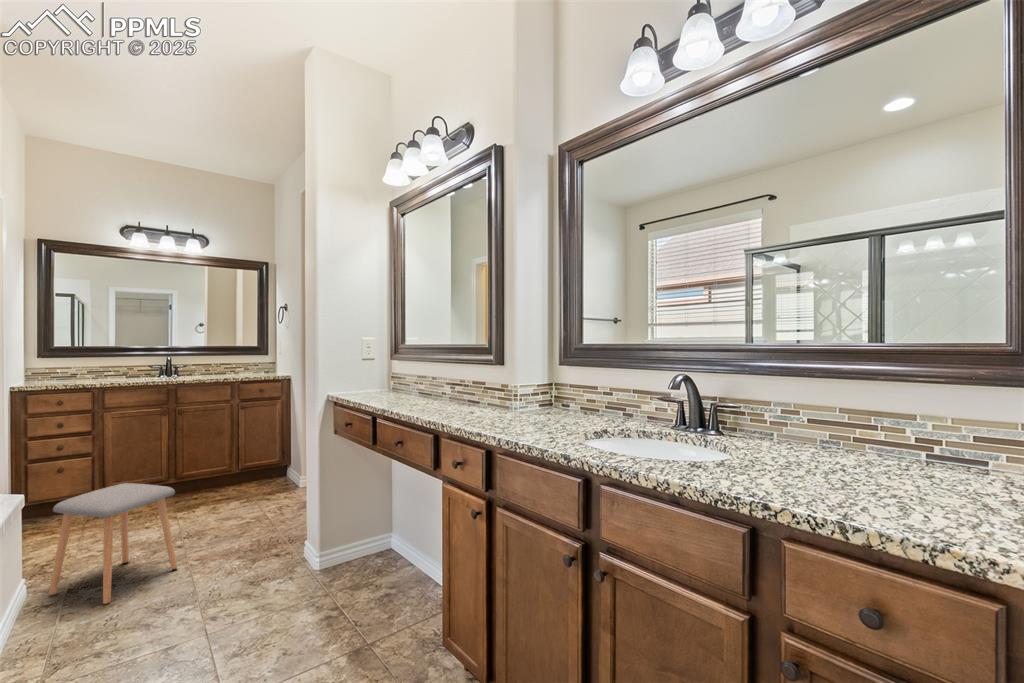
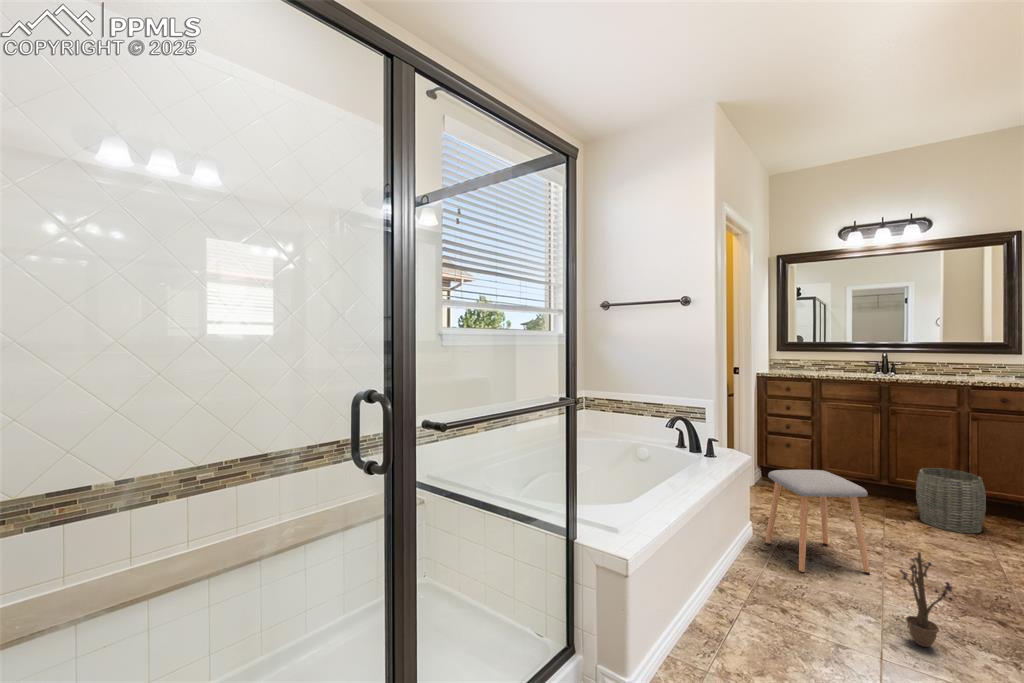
woven basket: none [202,452,252,506] -> present [916,468,986,534]
decorative plant: none [206,523,257,604] -> present [892,552,953,647]

